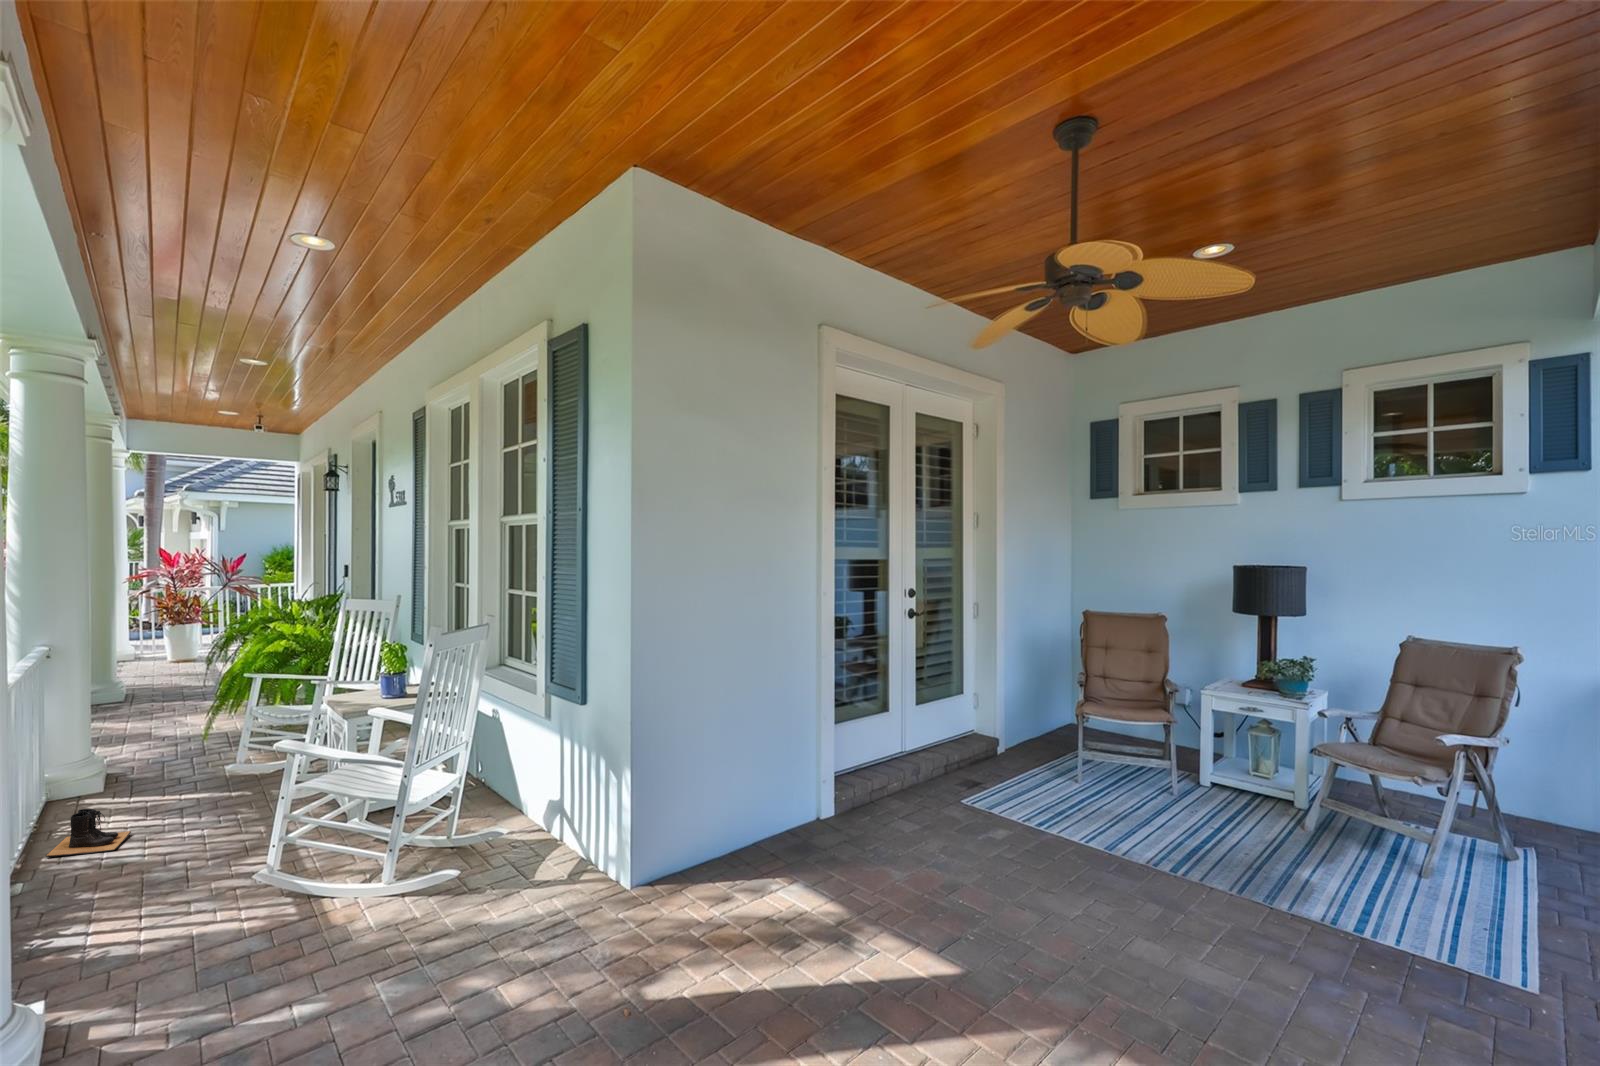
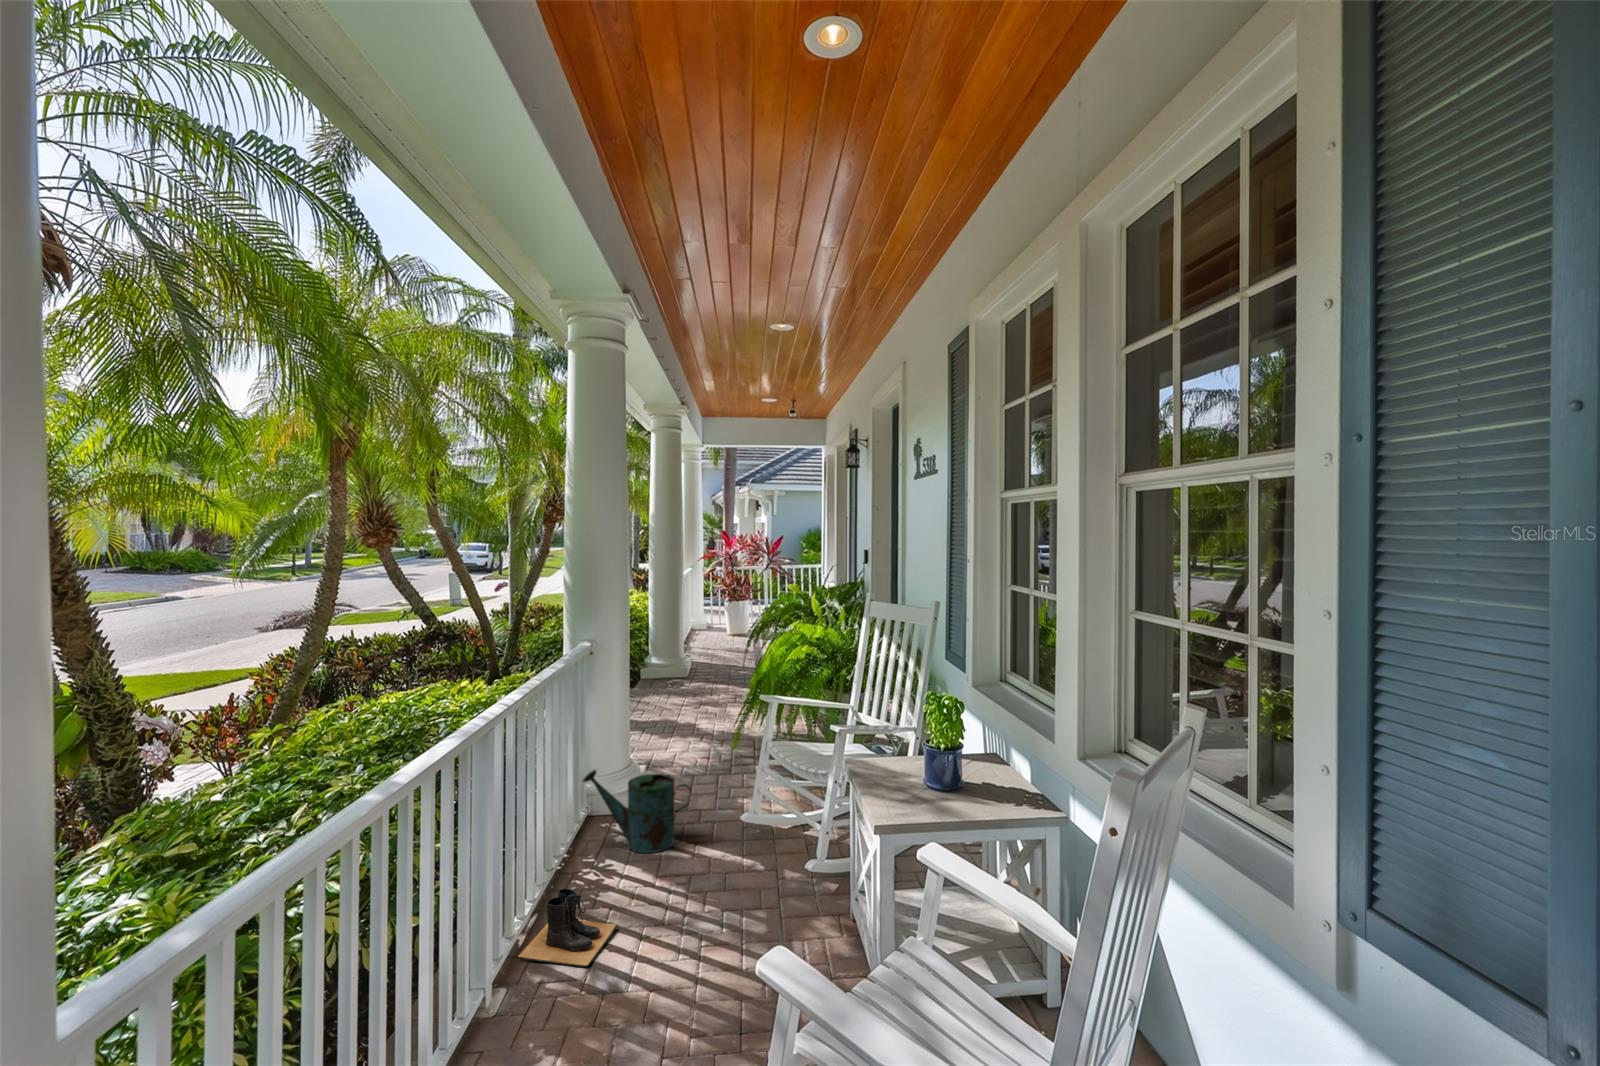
watering can: none [68,742,183,803] -> present [583,770,692,853]

